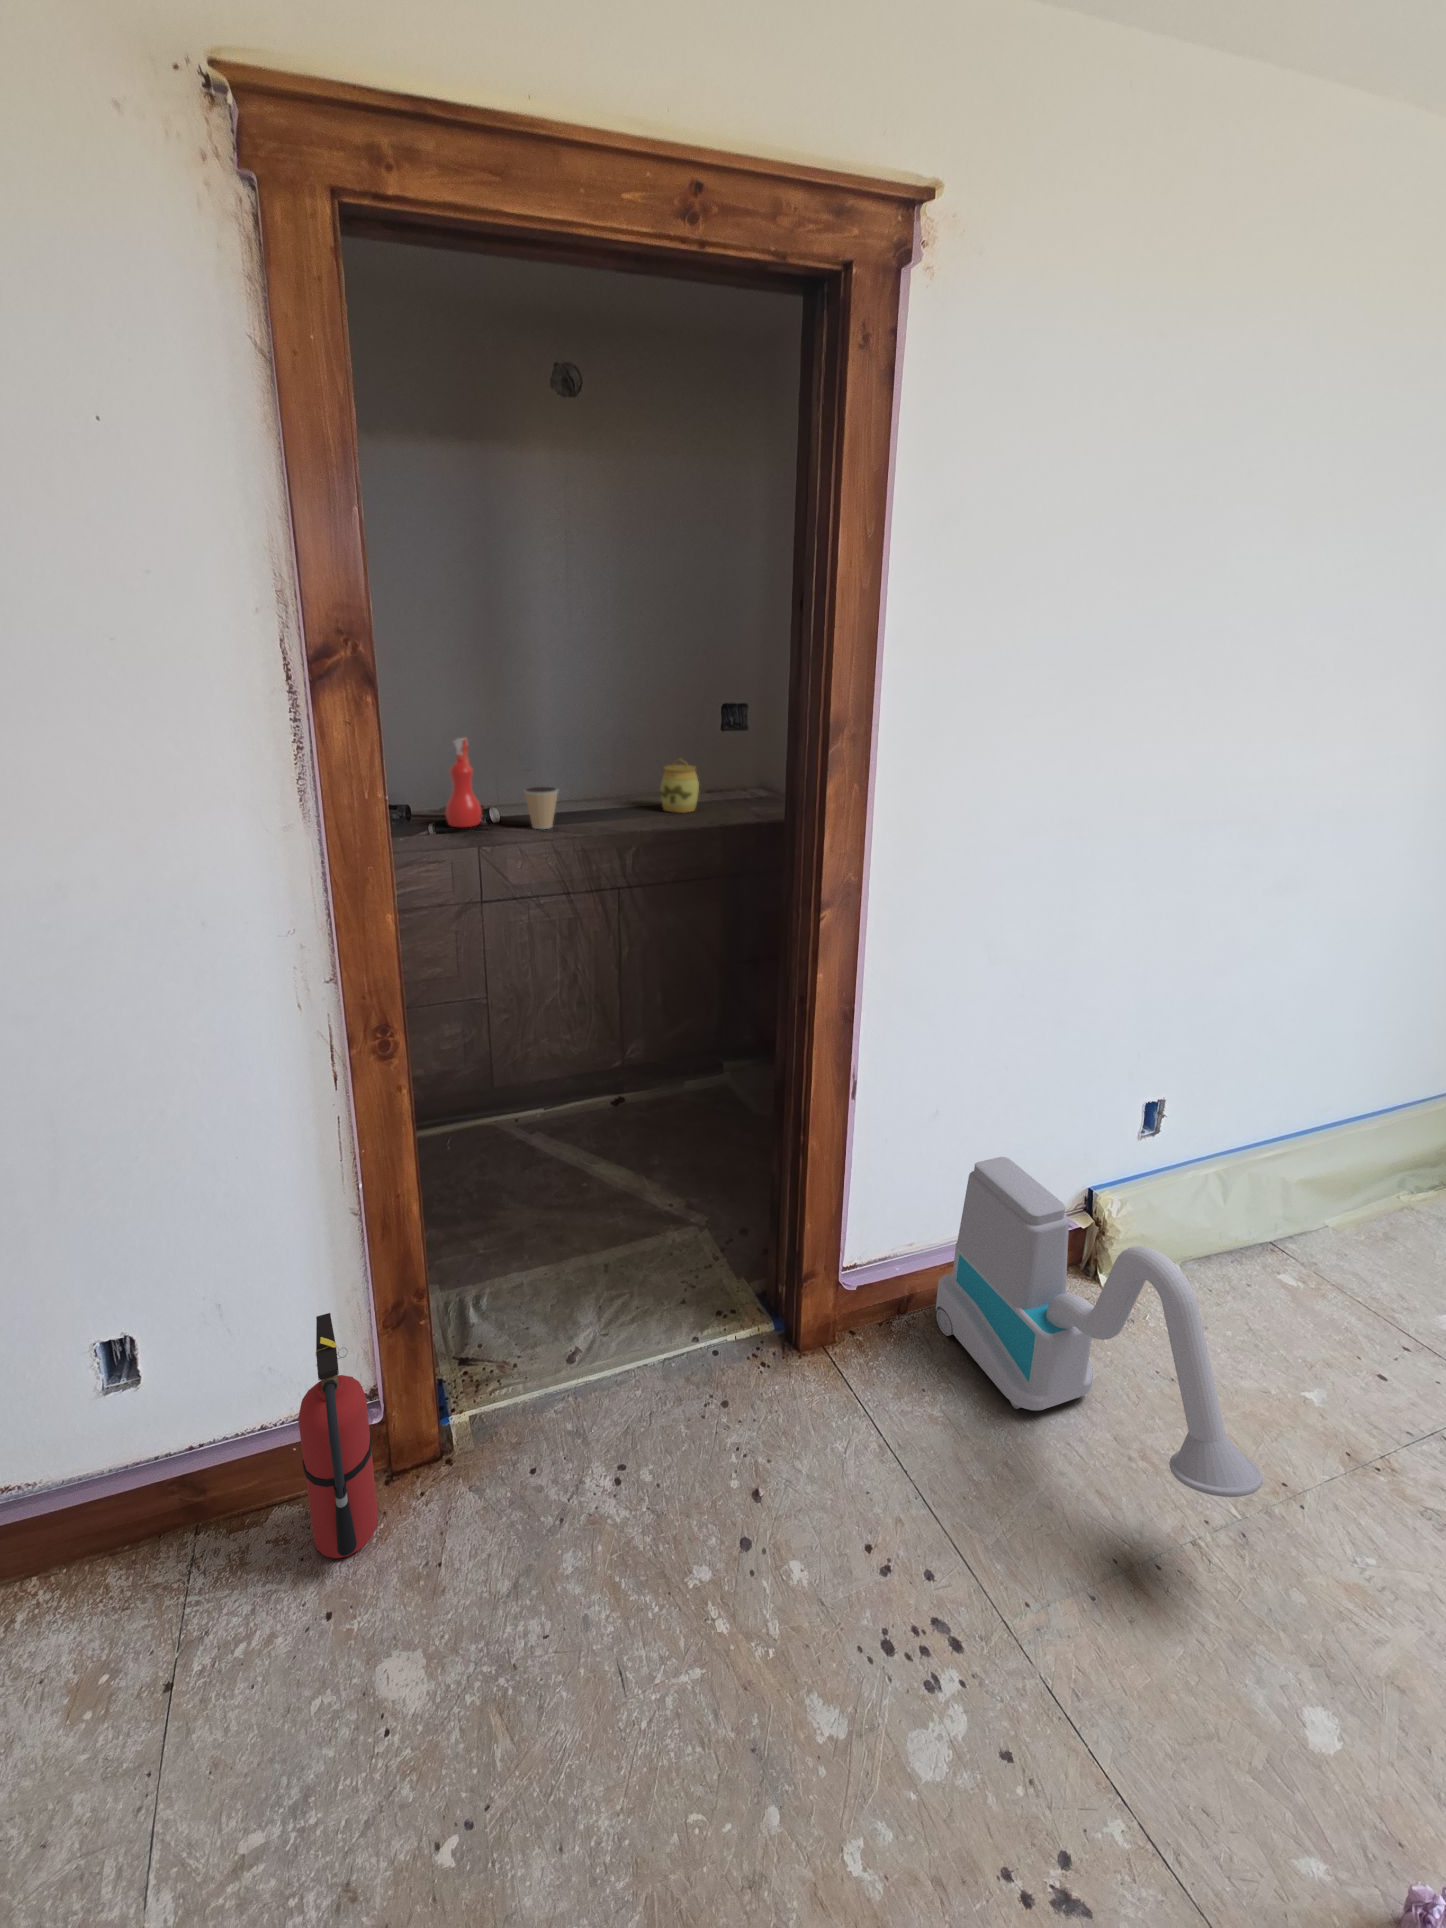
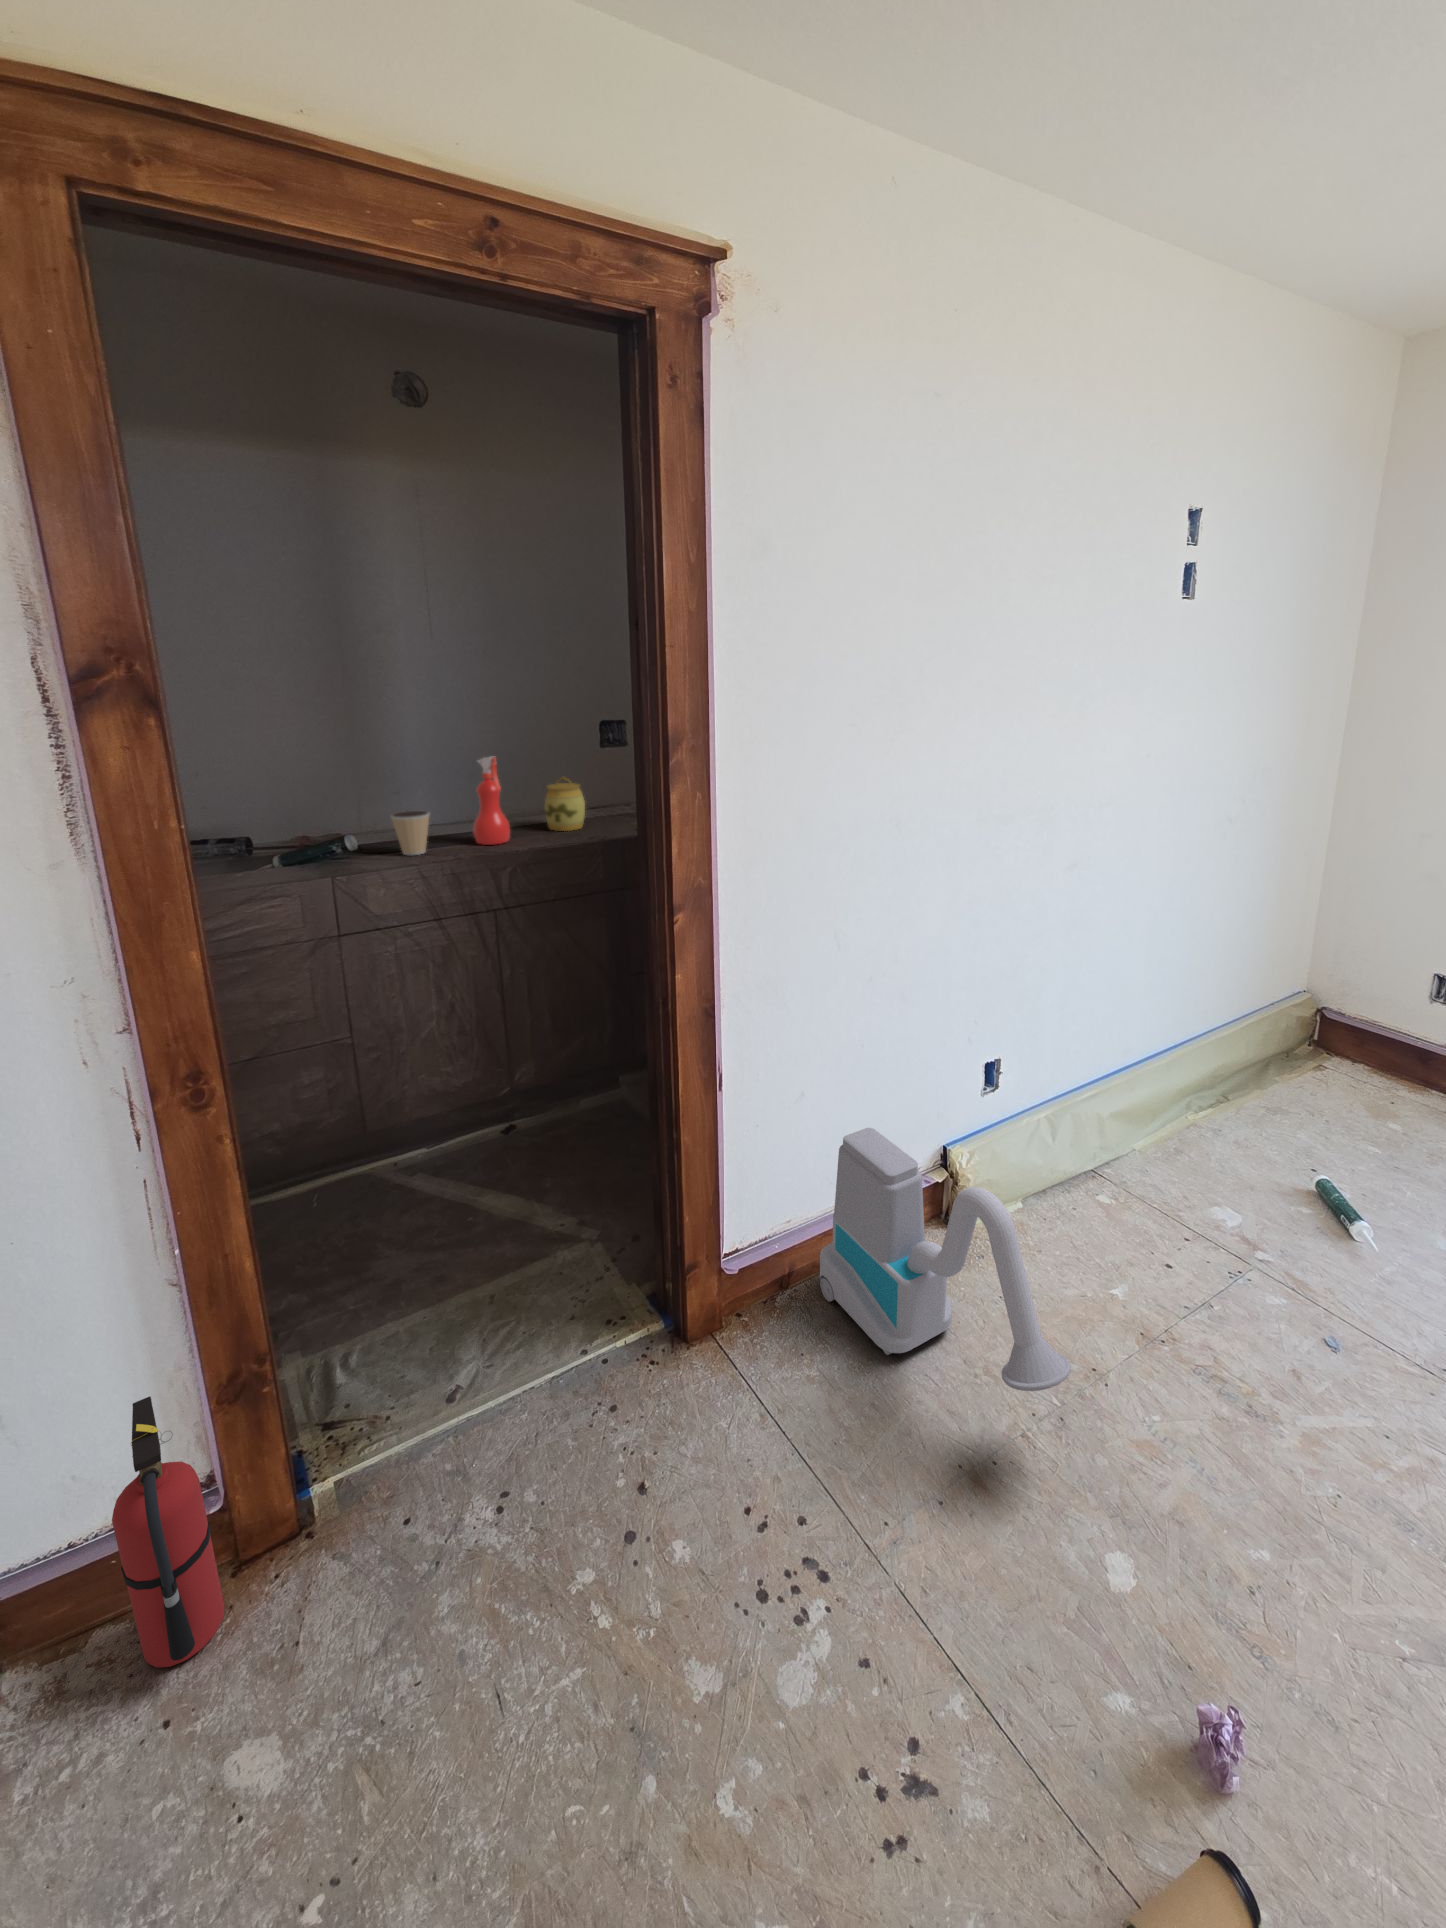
spray bottle: present [446,738,482,827] -> present [473,757,510,845]

